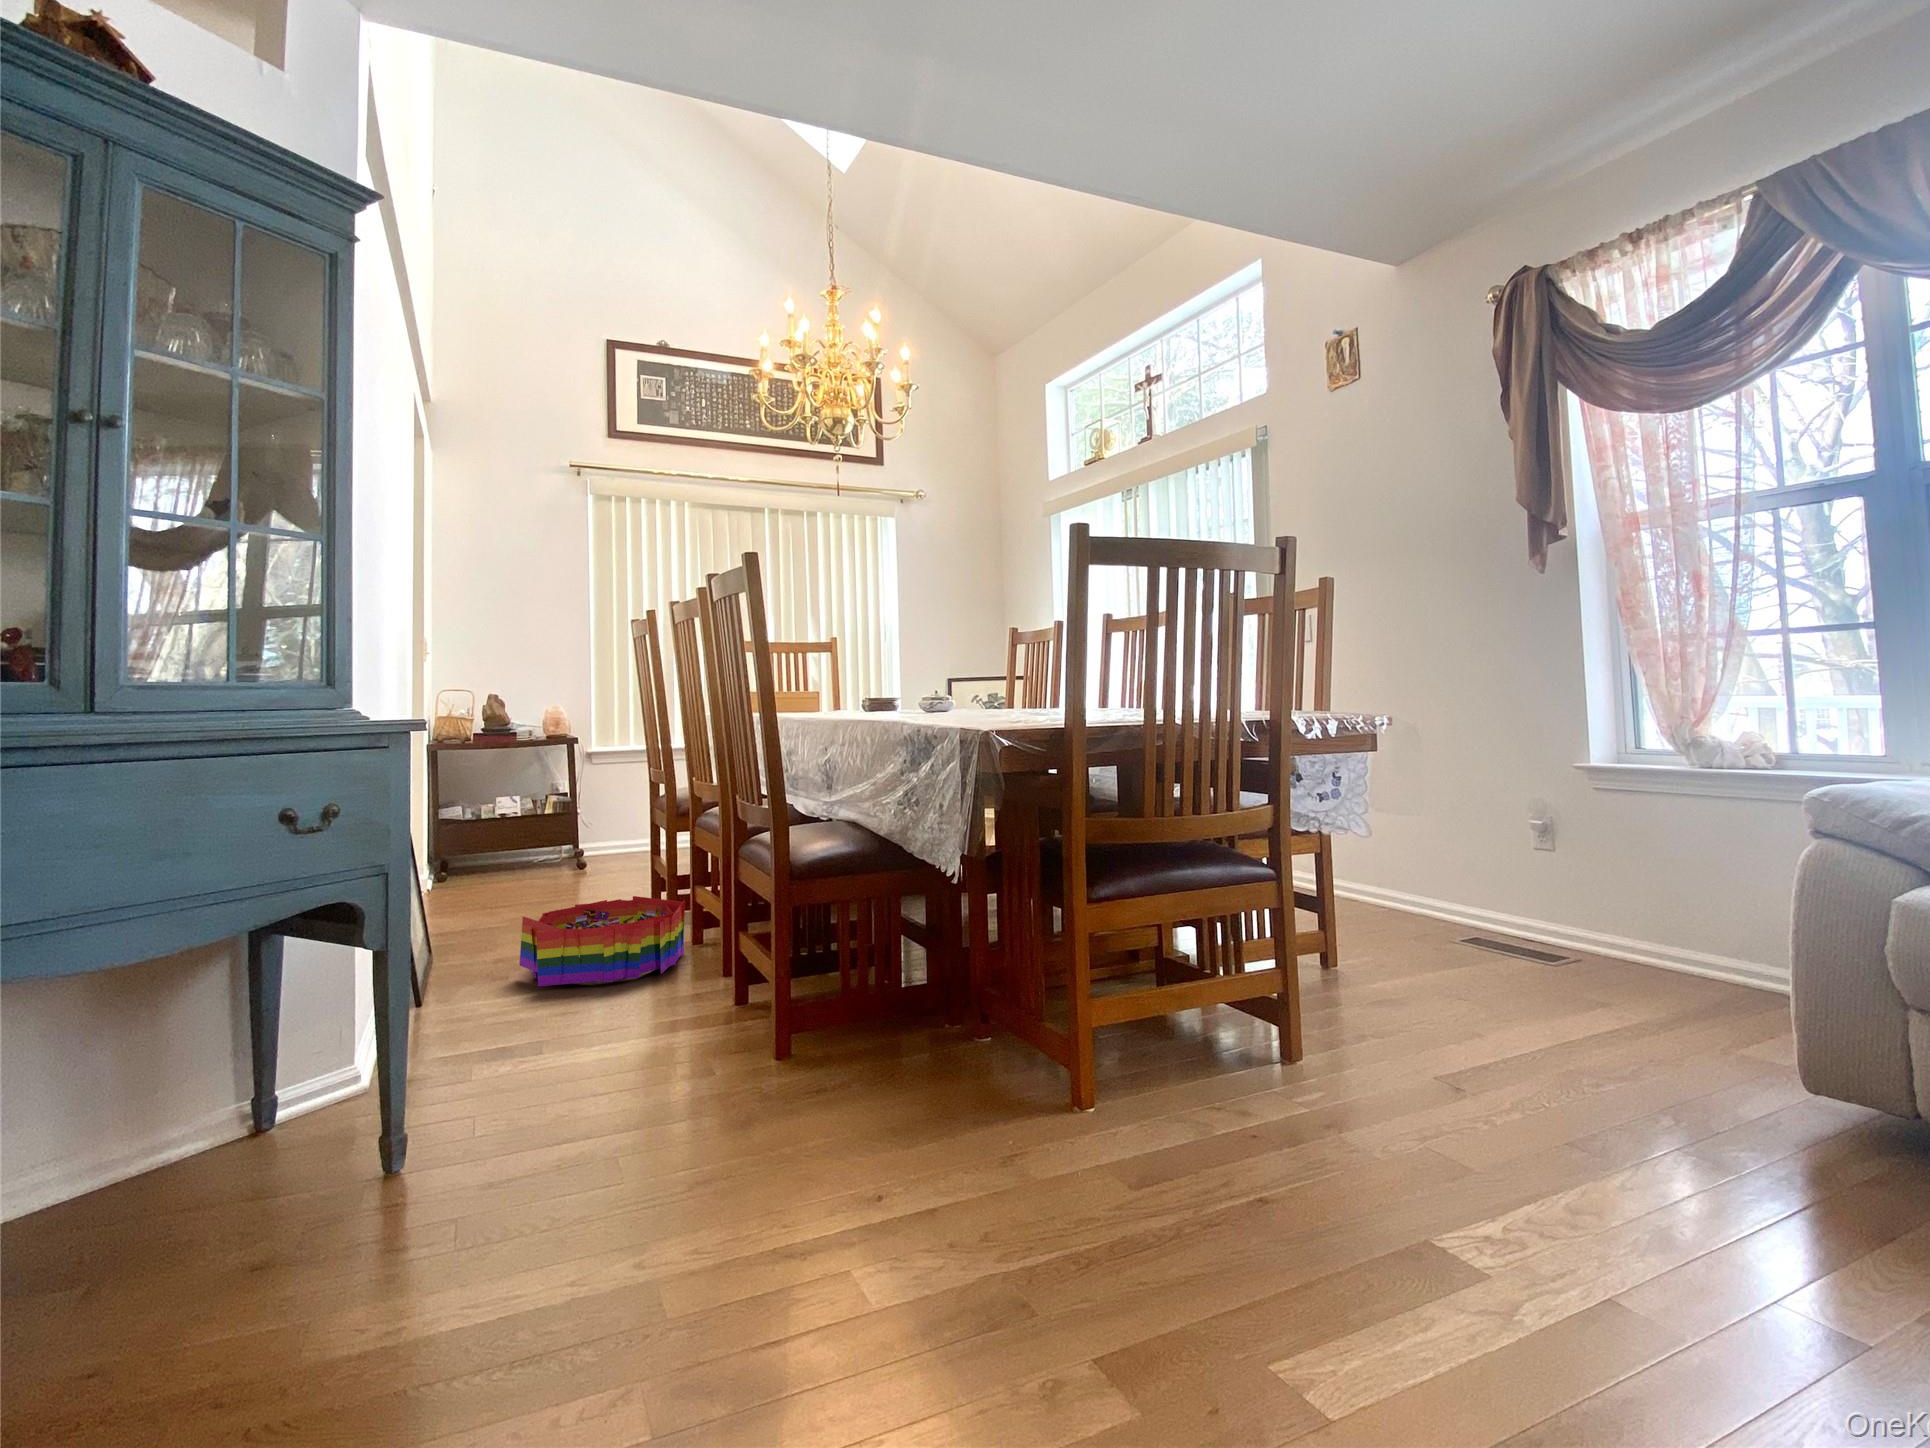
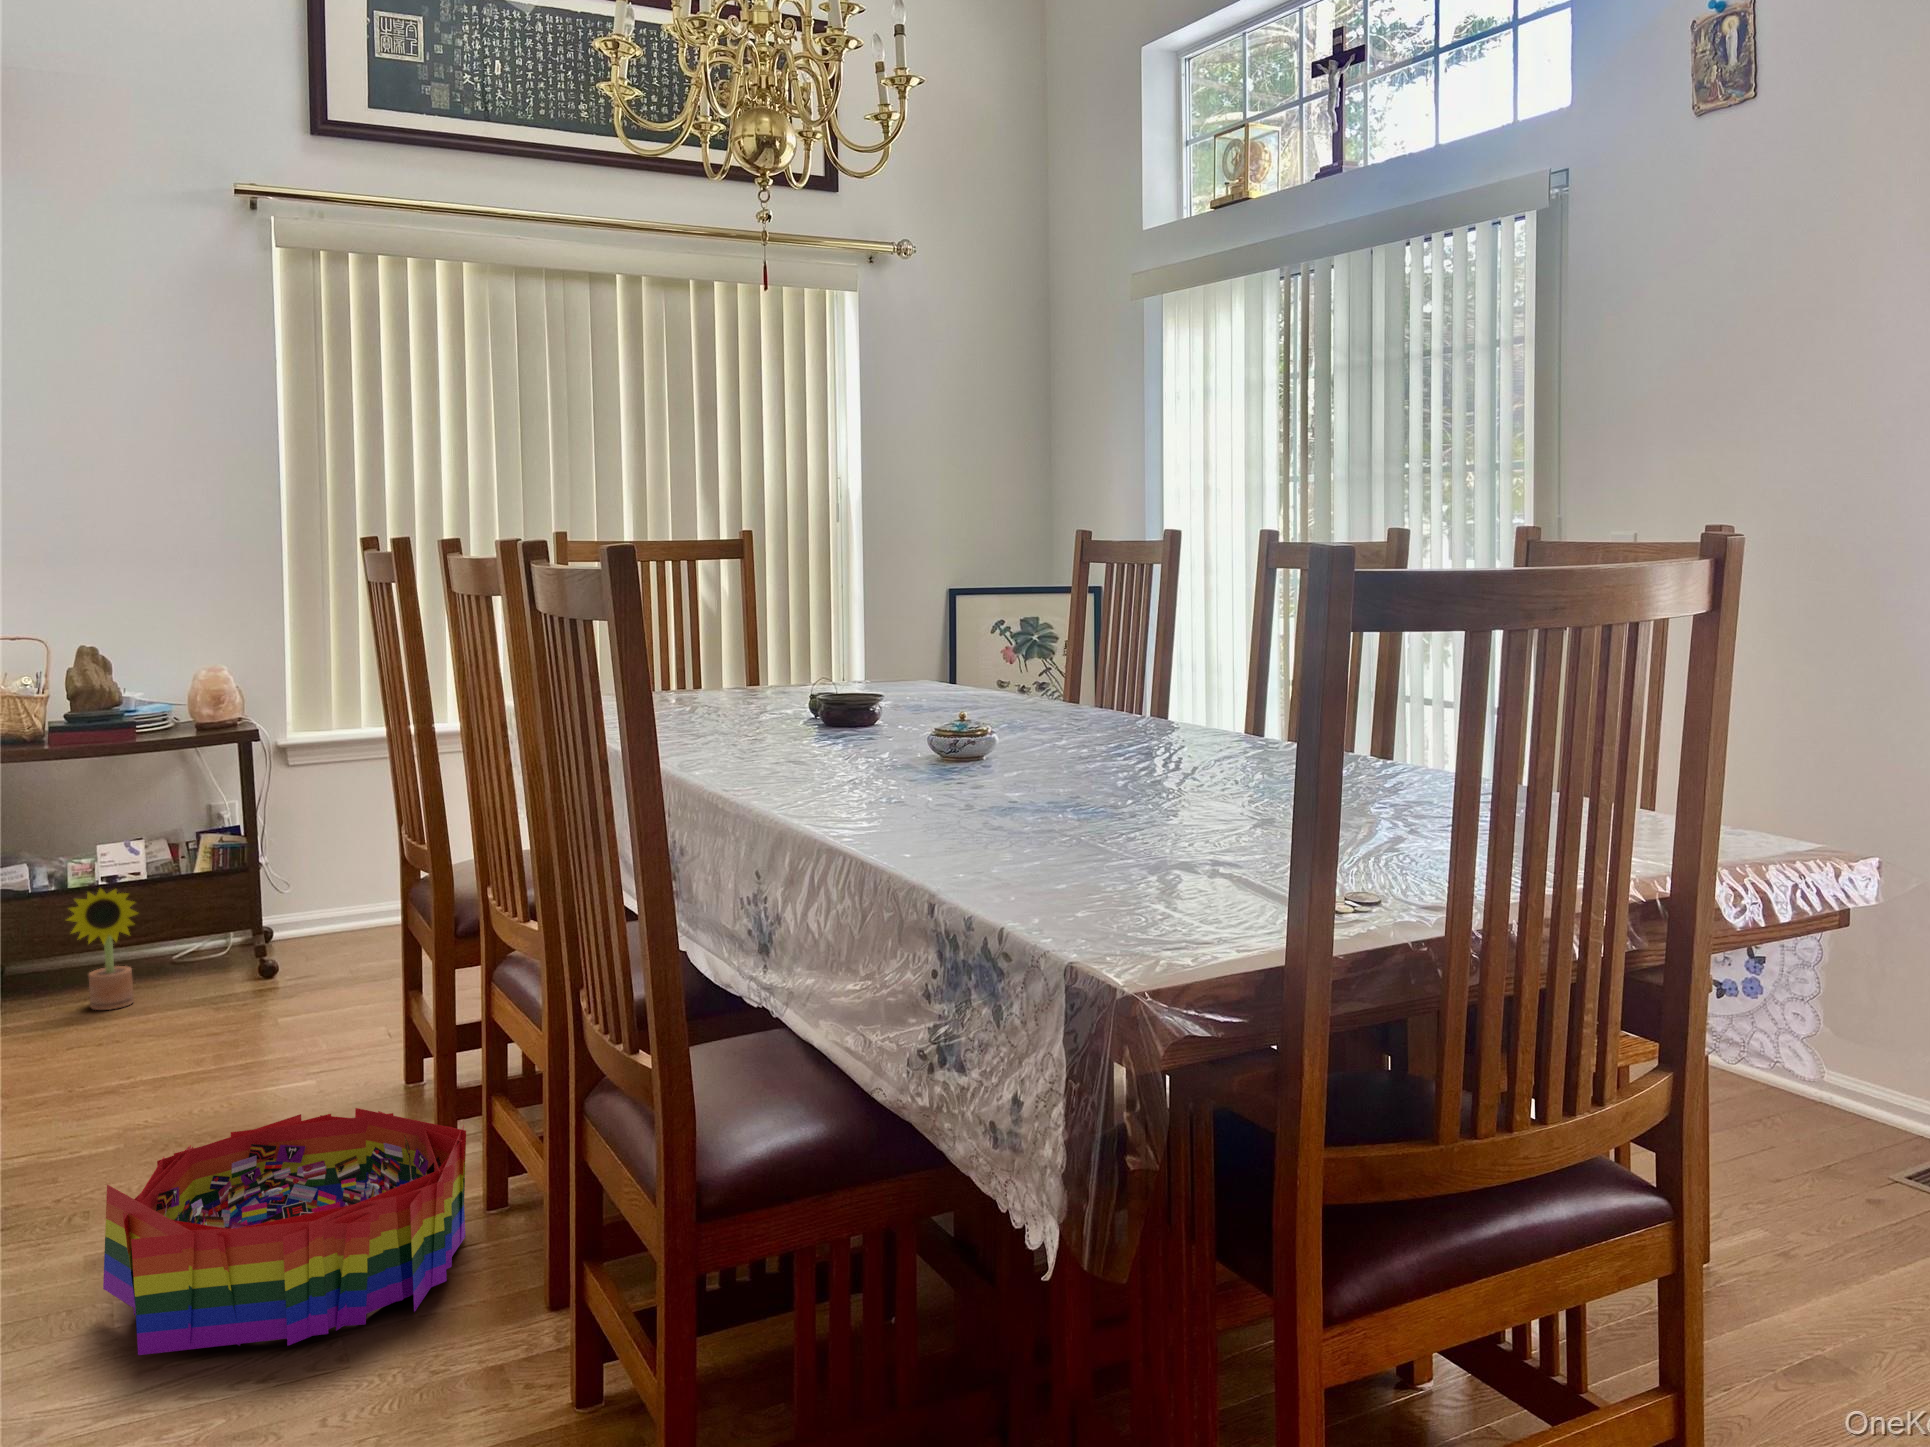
decorative plant: none [480,819,518,884] -> present [67,889,138,1010]

